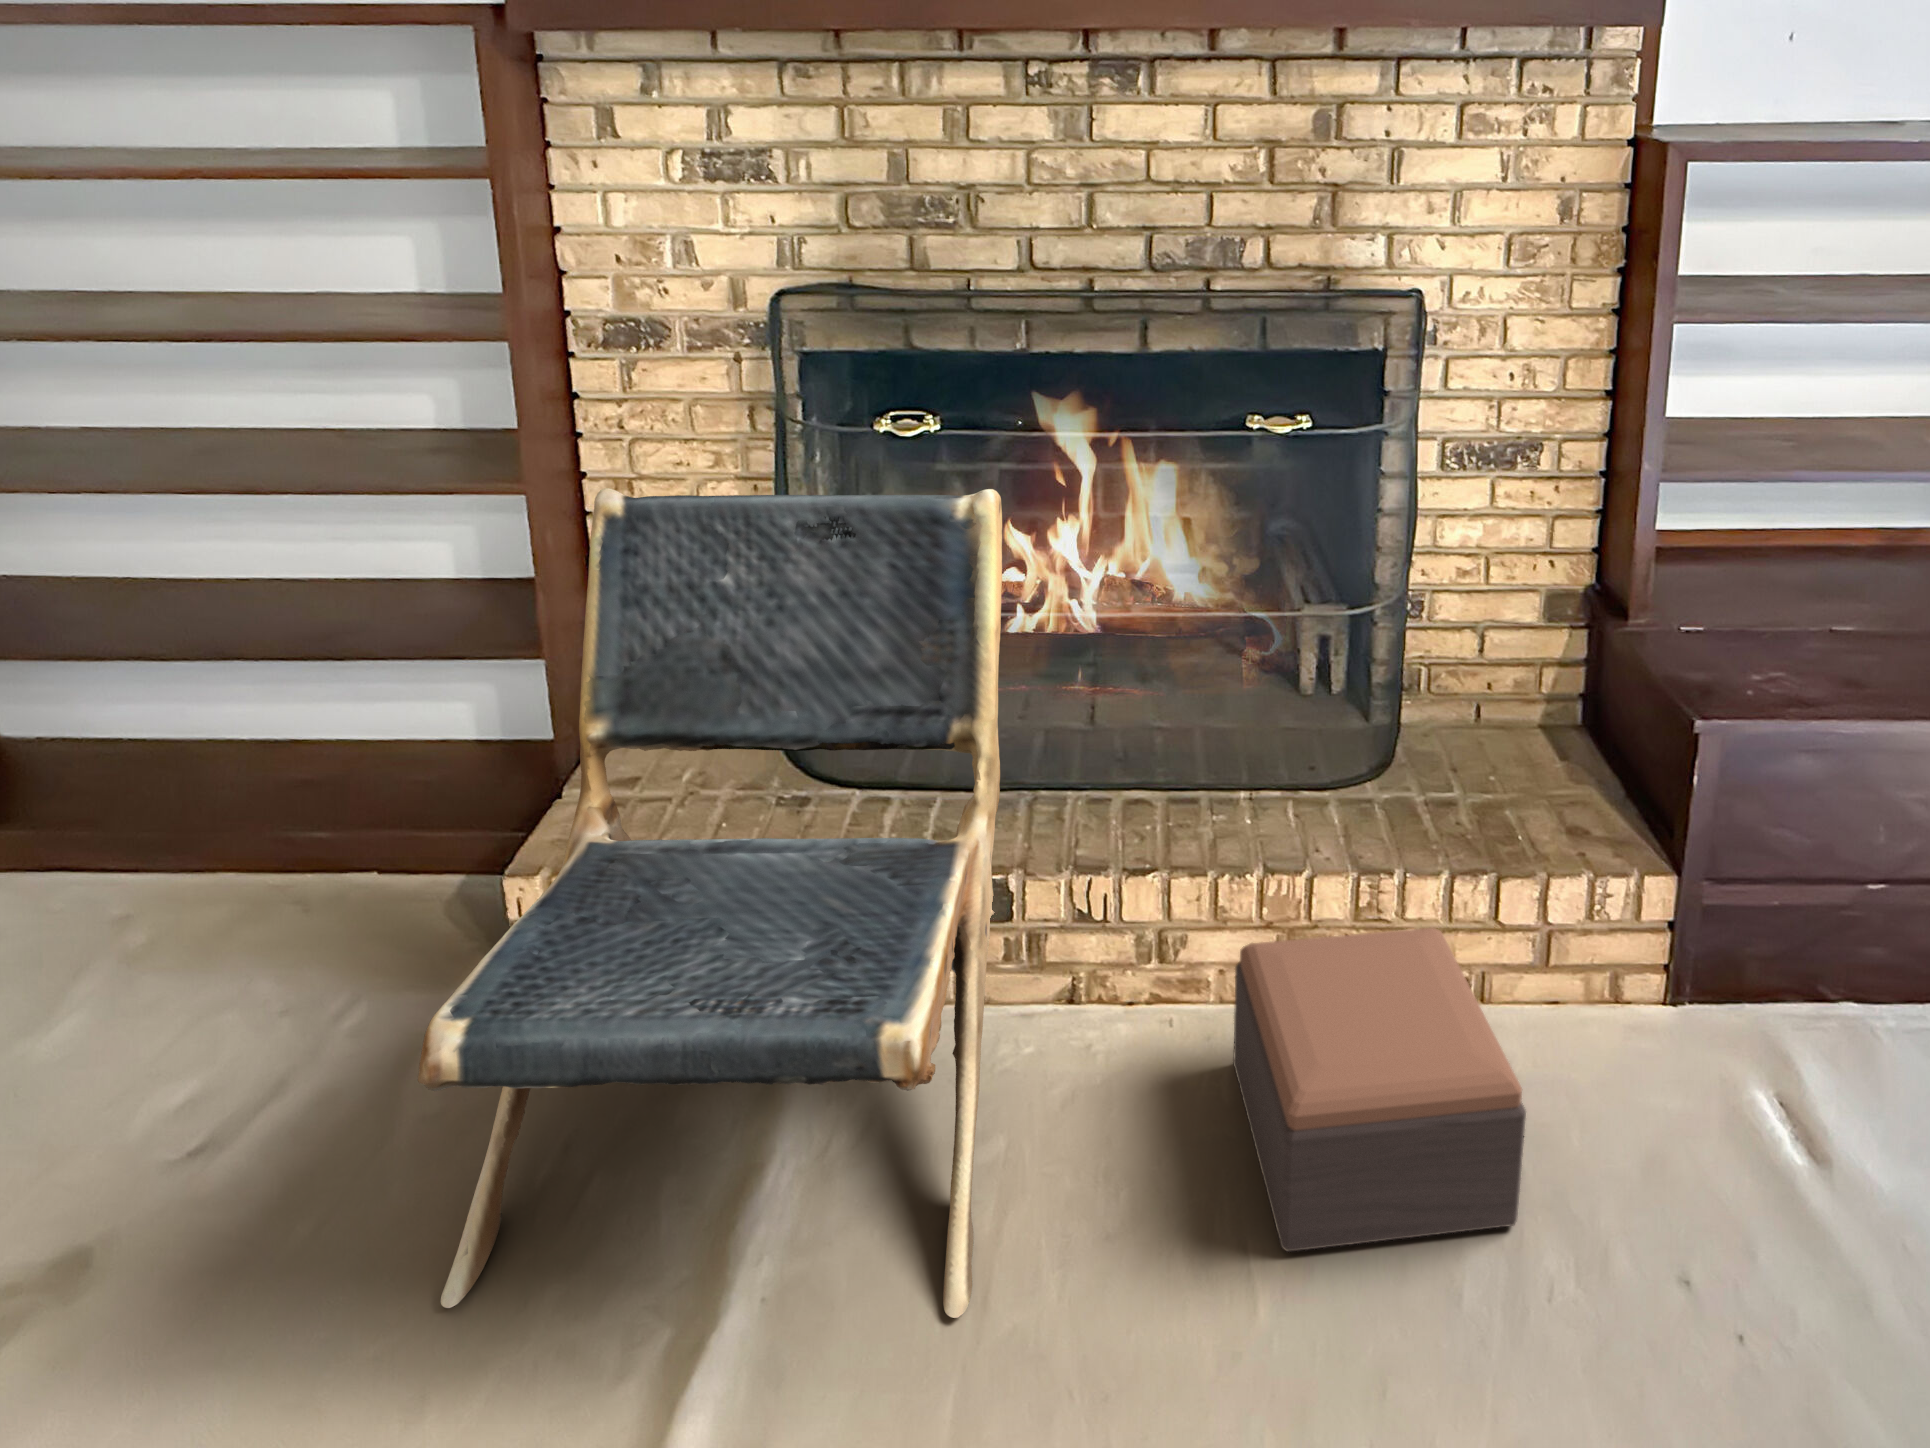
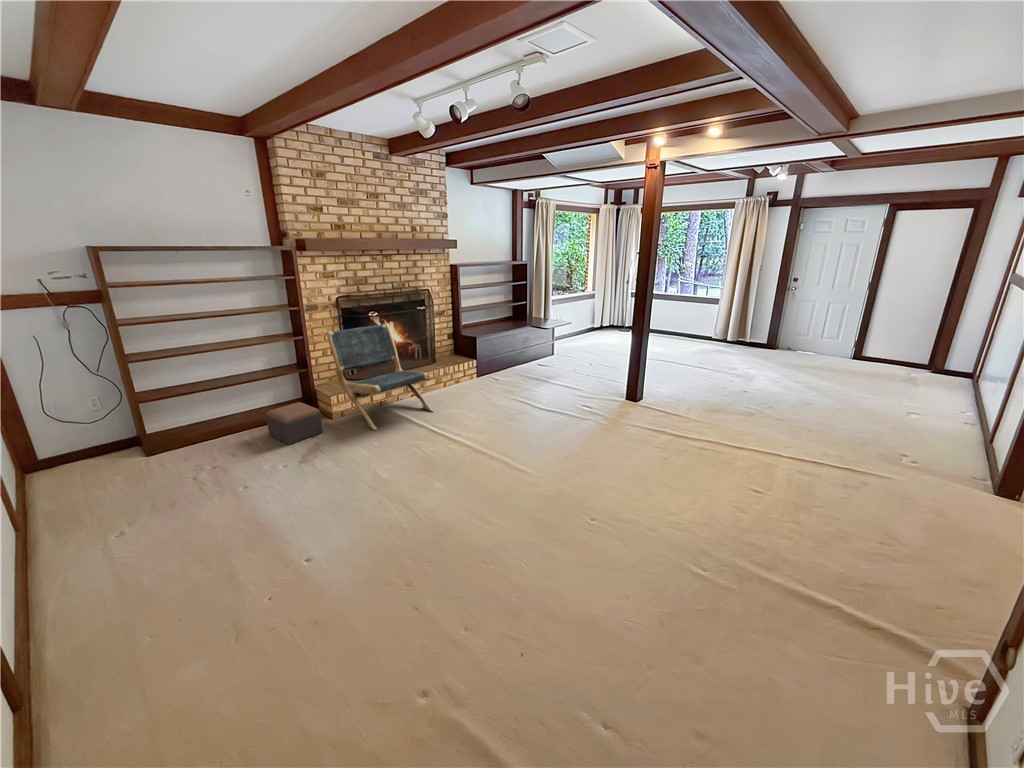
footstool: present [1233,928,1526,1251] -> present [266,402,323,444]

